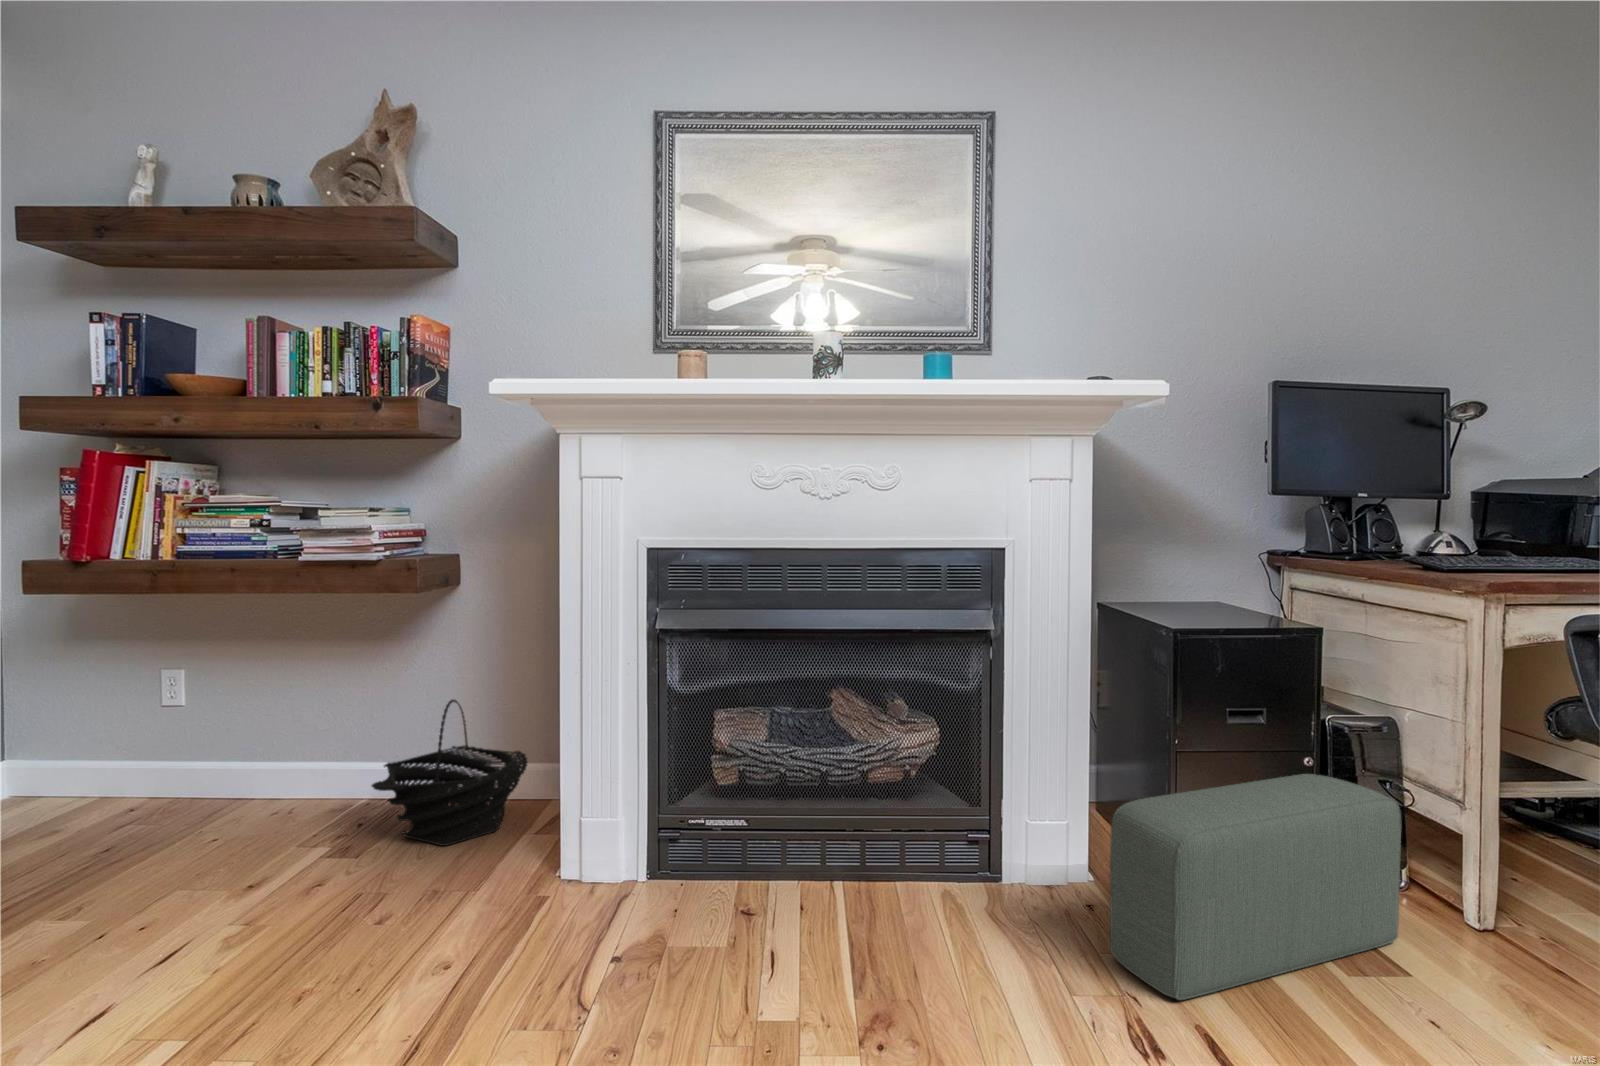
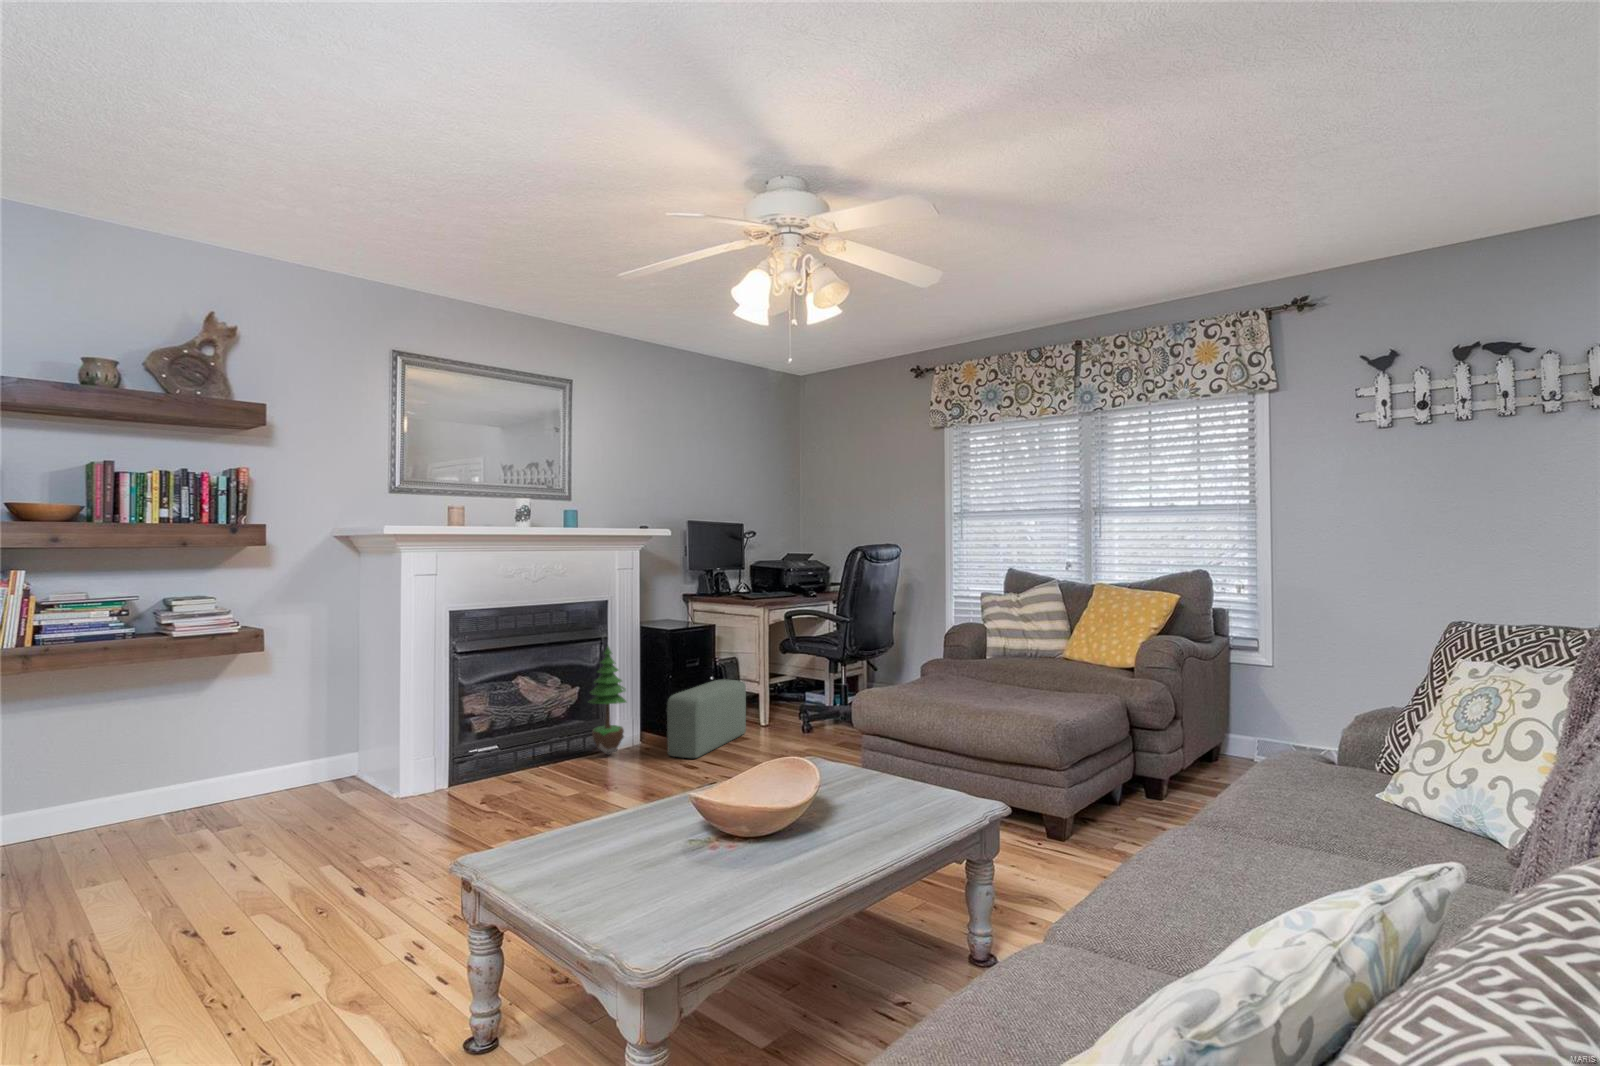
potted tree: none [939,647,1031,898] -> present [588,646,626,755]
basket: present [372,700,528,846] -> none [227,719,333,811]

